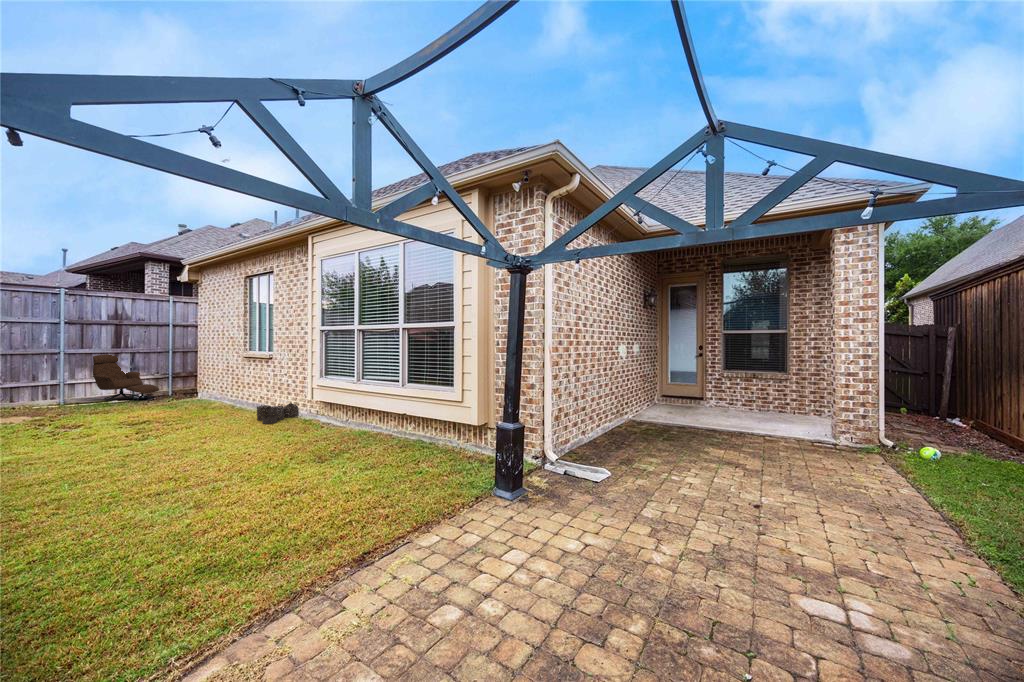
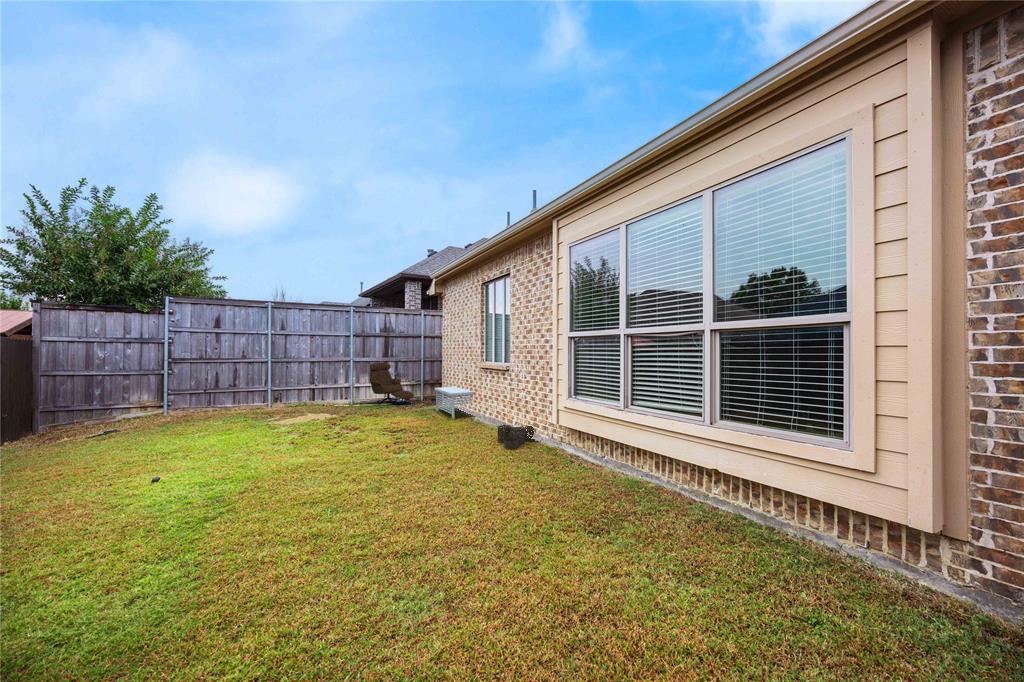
storage bench: none [187,377,242,407] -> present [435,387,475,419]

